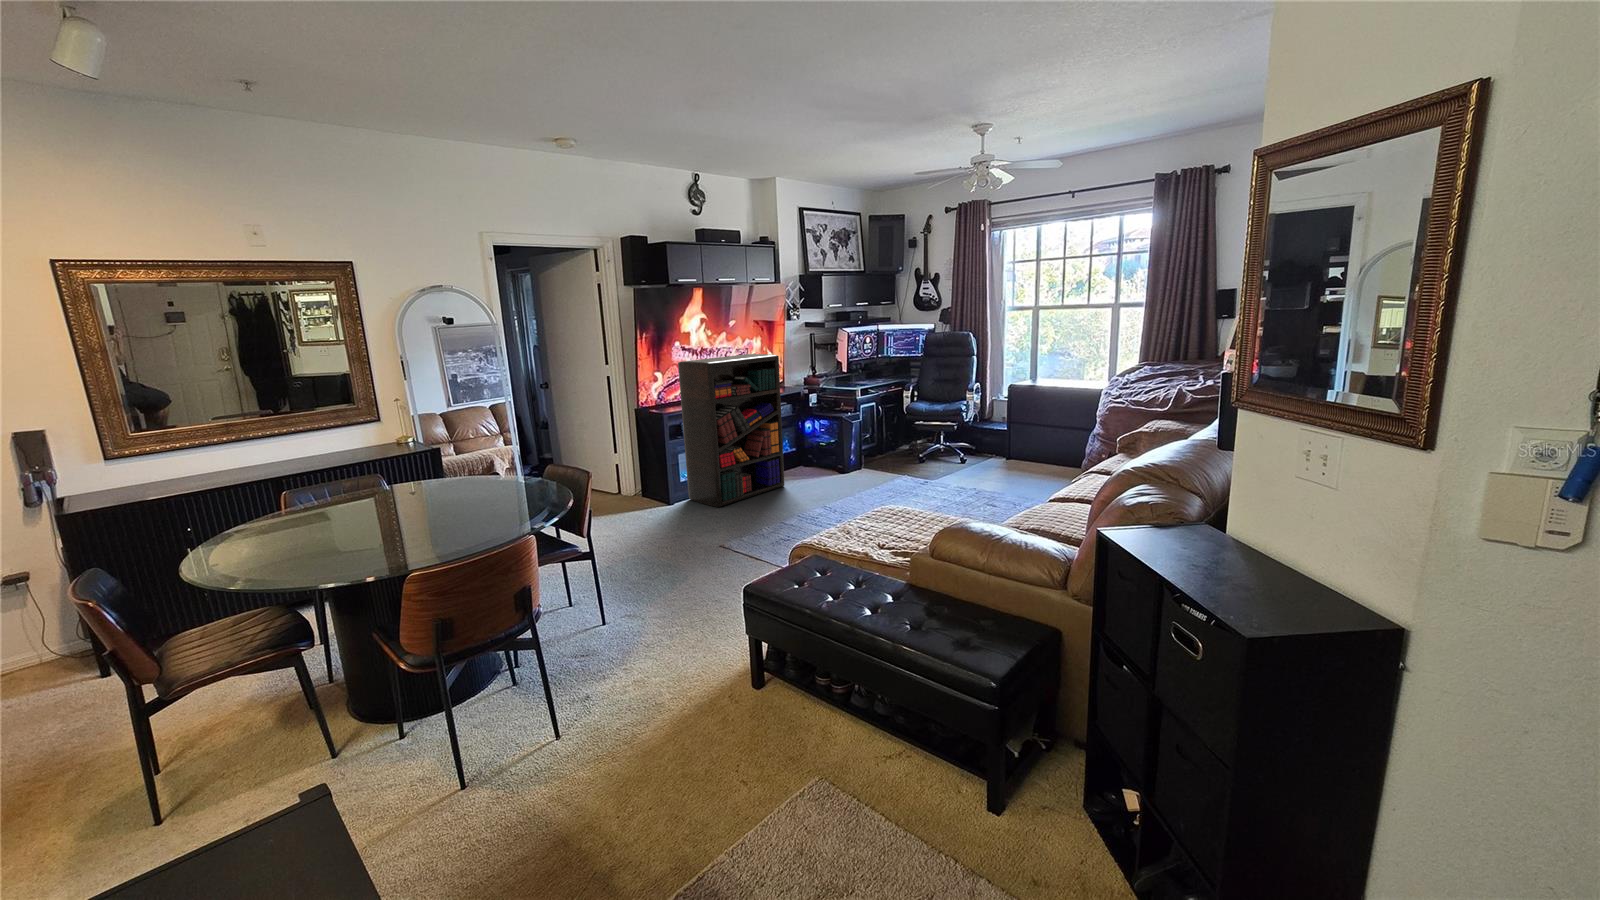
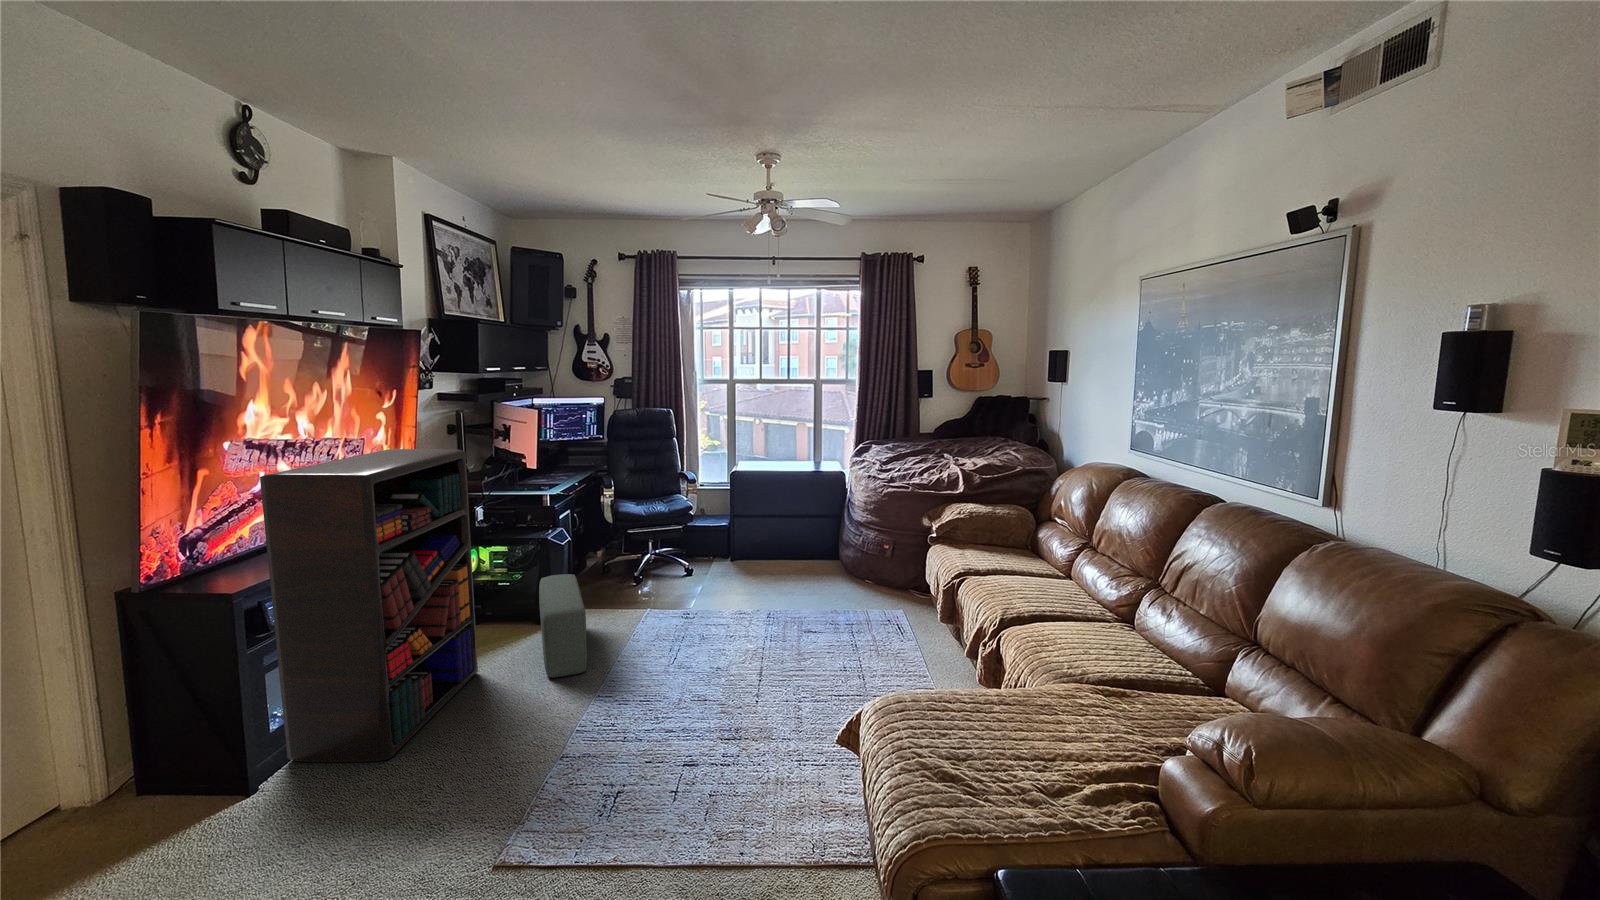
pouf: none [810,441,854,496] -> present [539,574,587,678]

